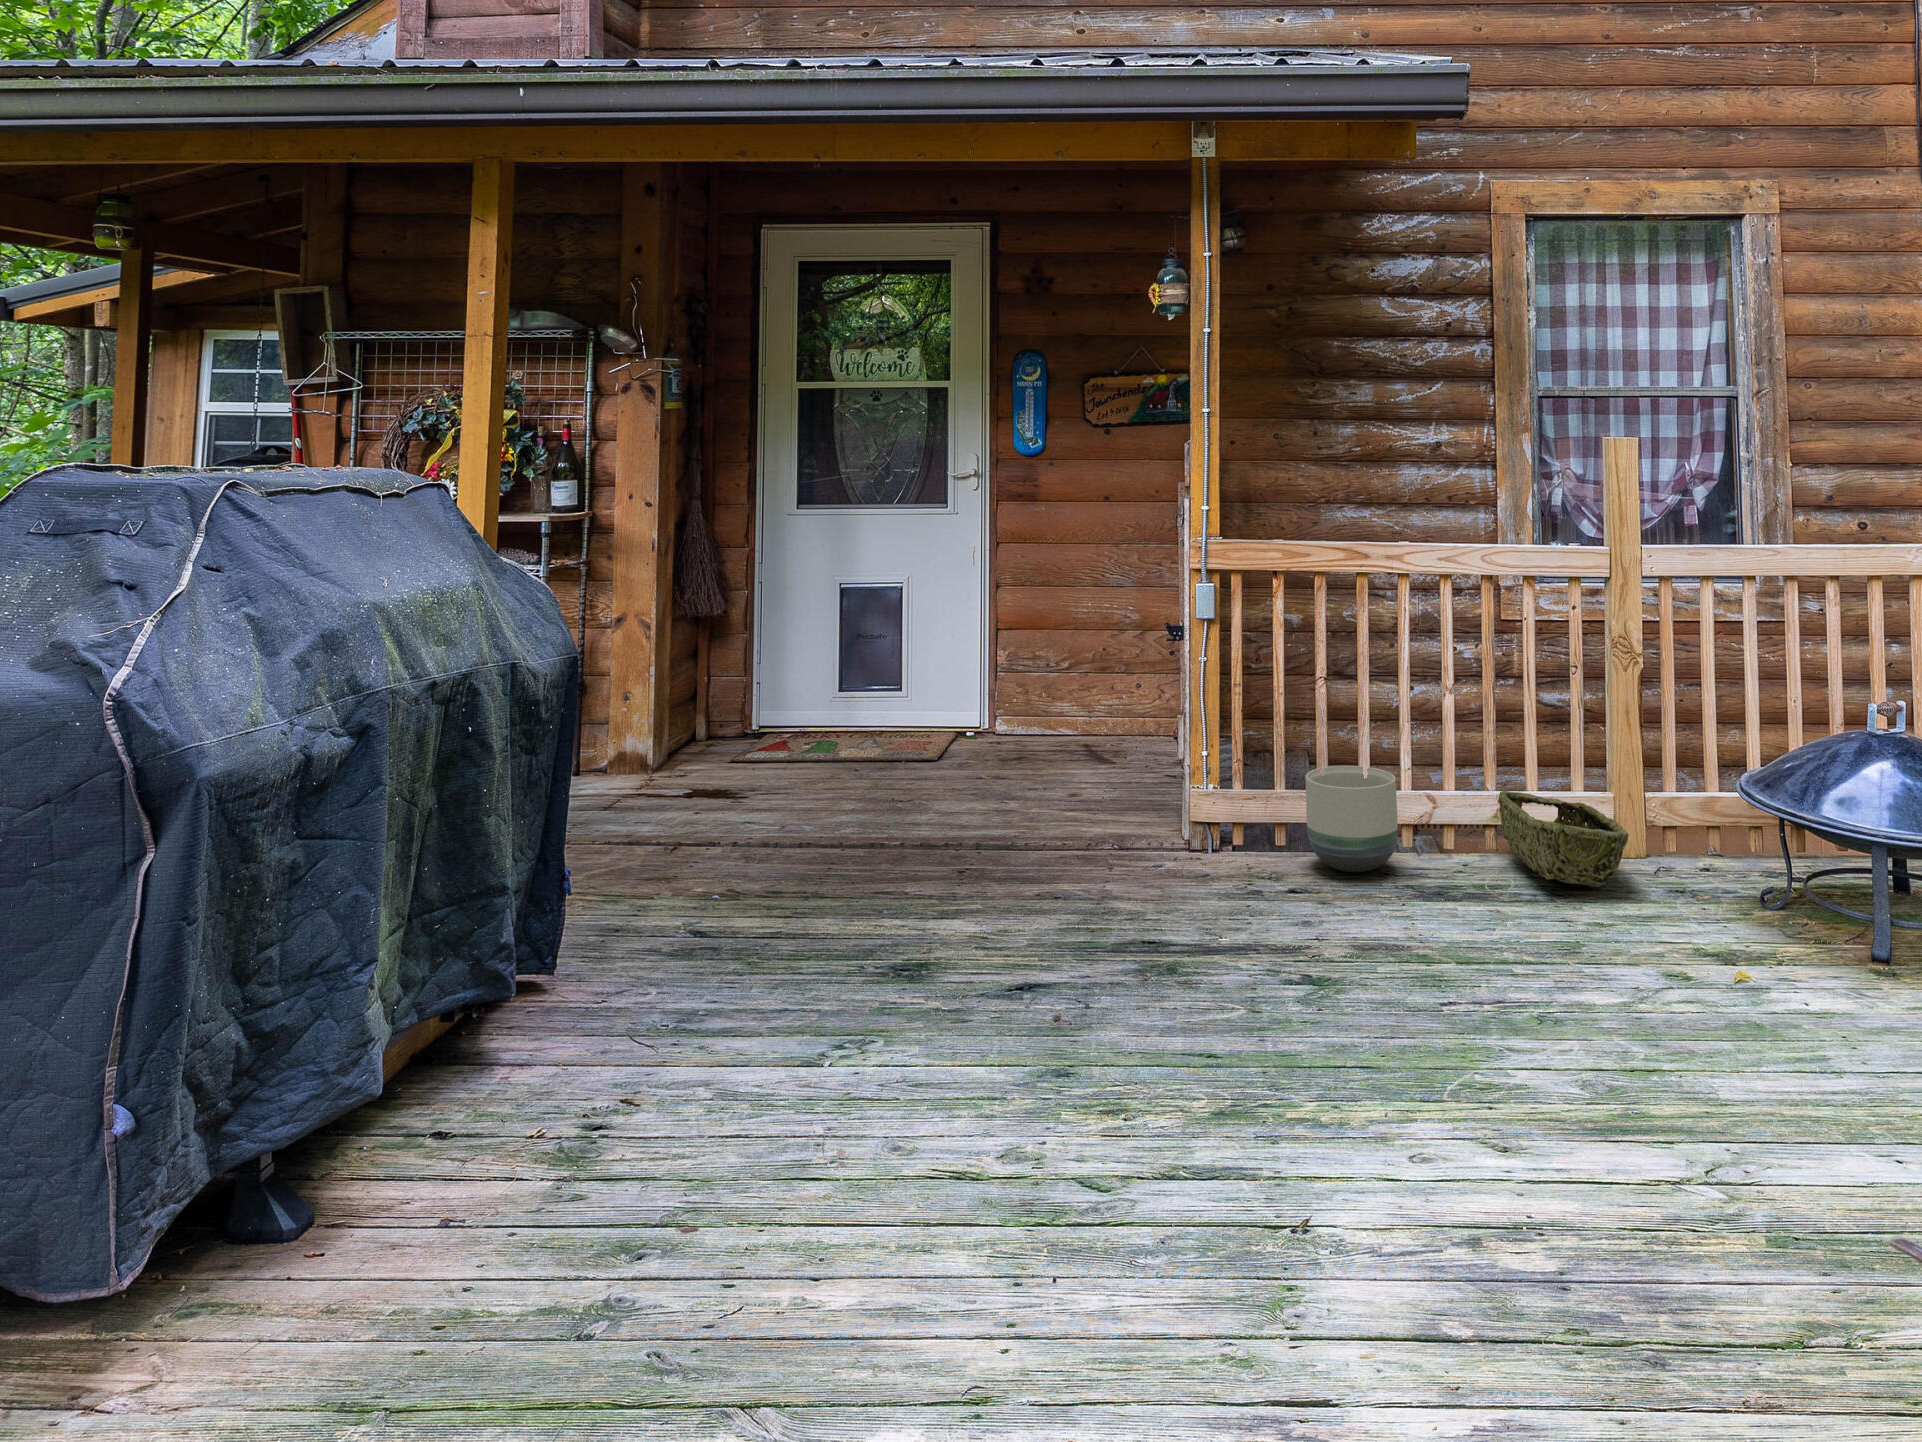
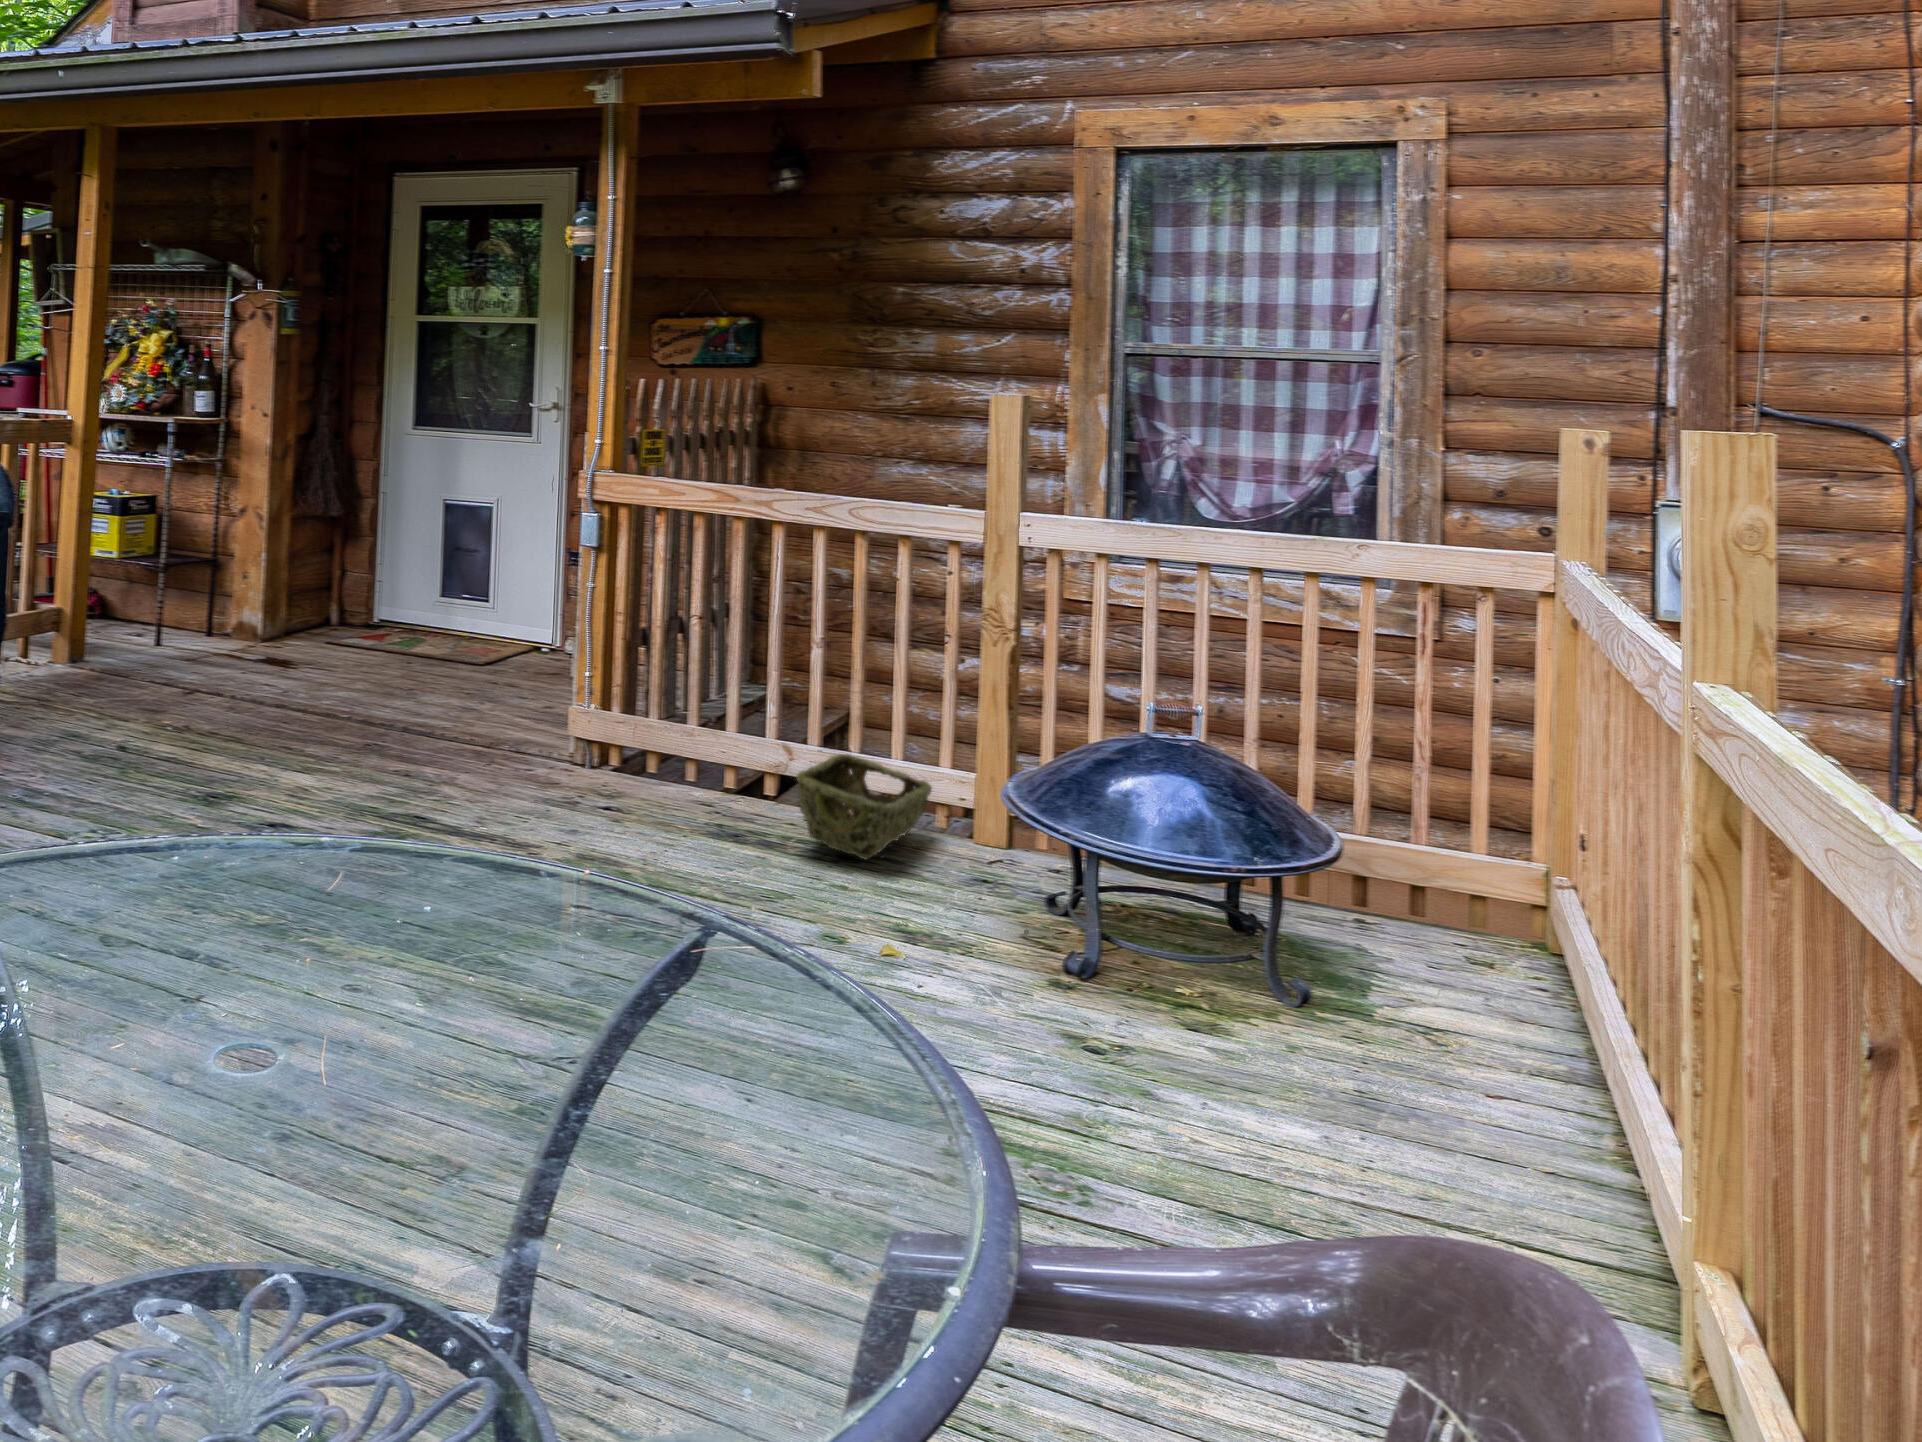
planter: present [1306,766,1398,872] -> none [629,699,720,804]

